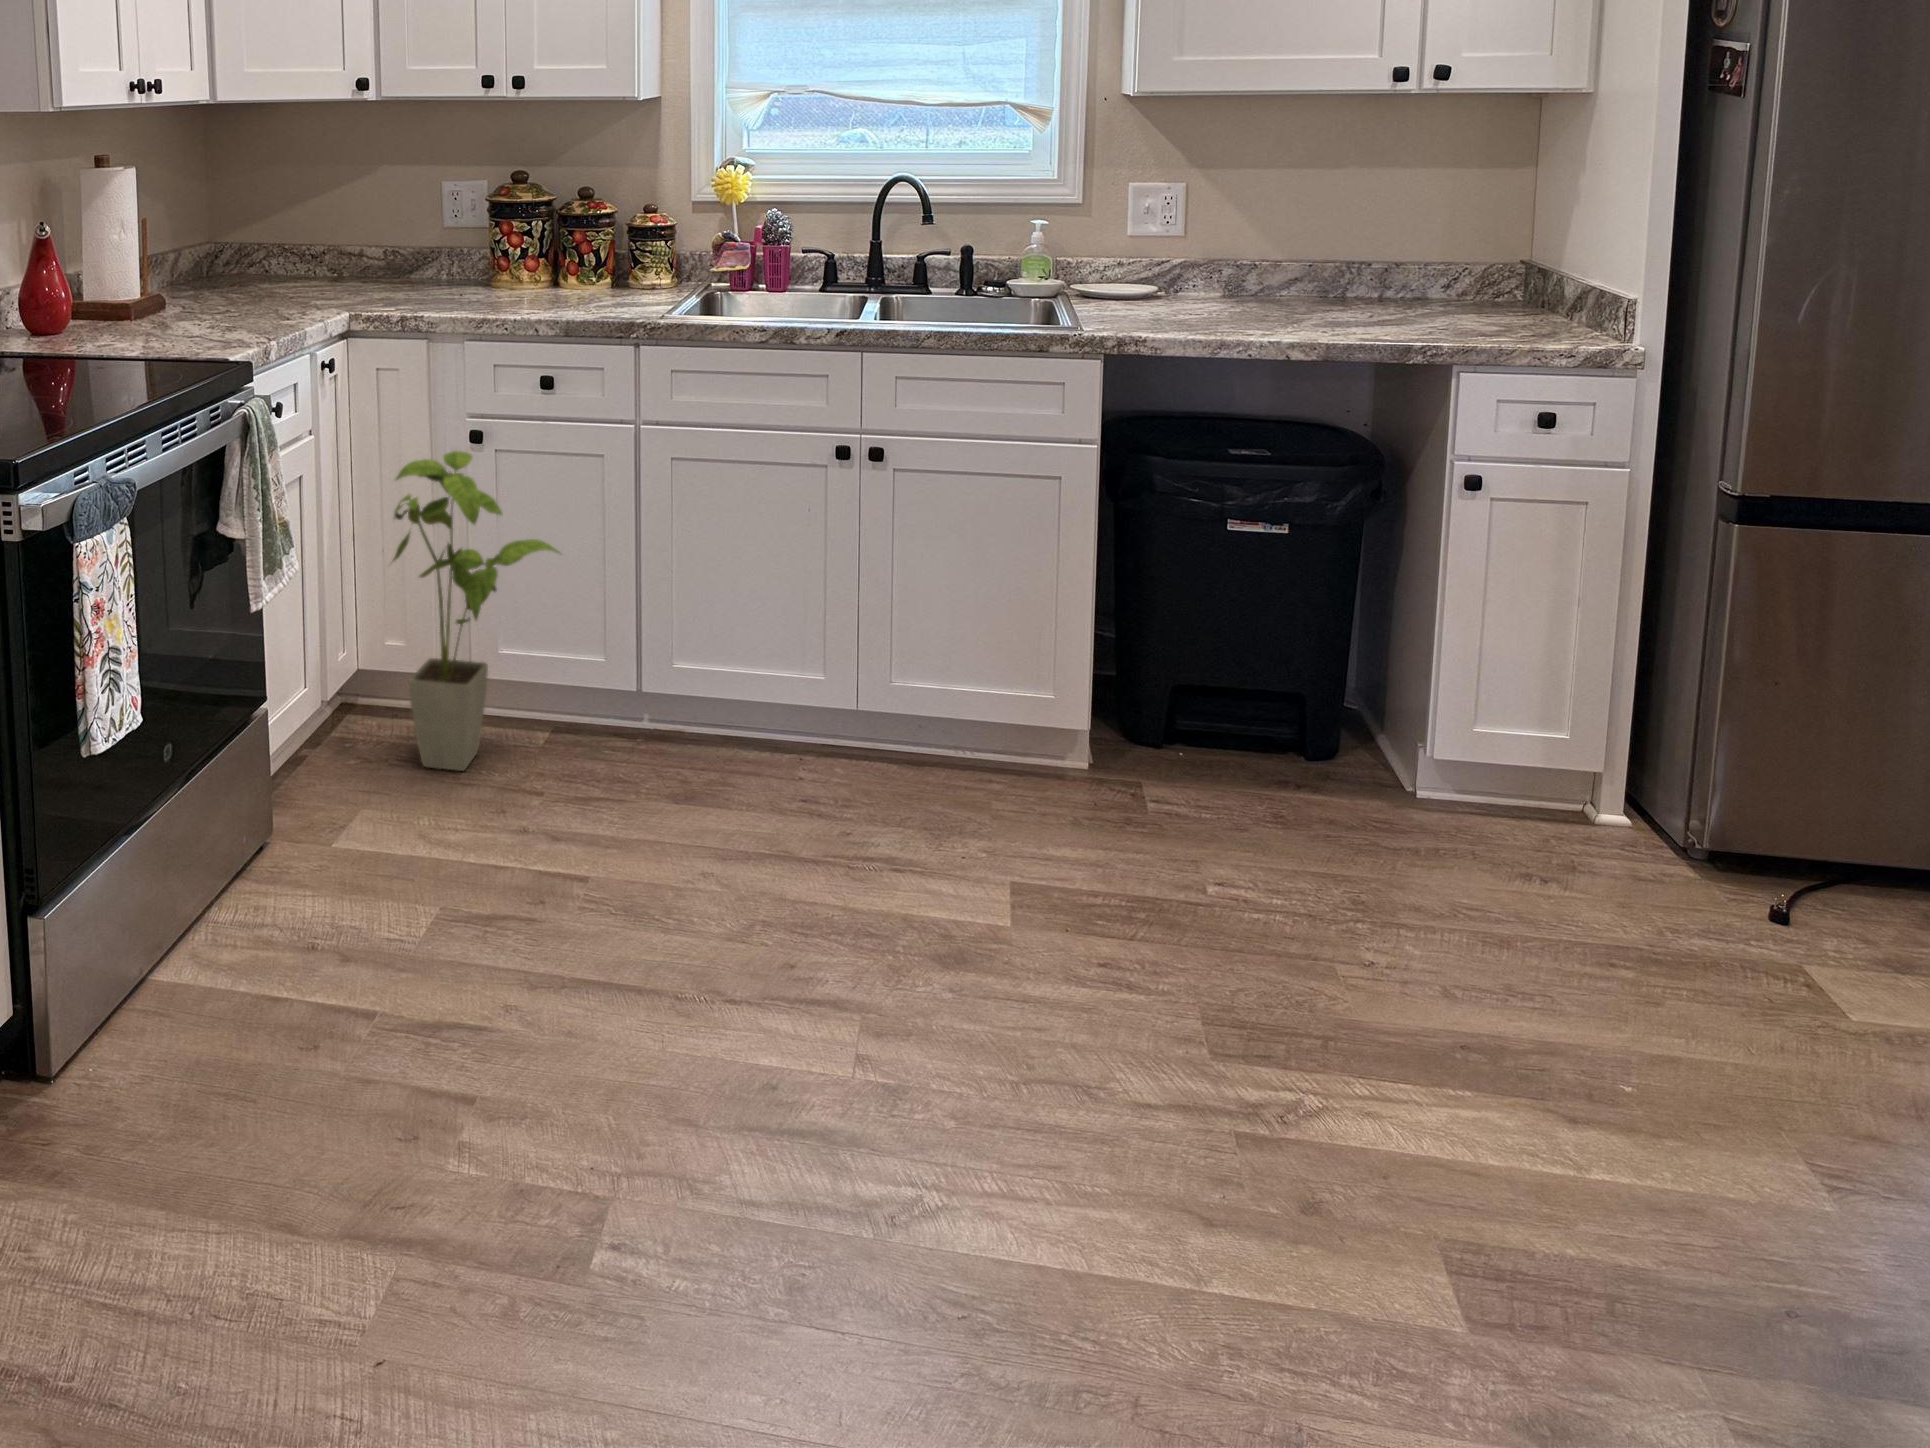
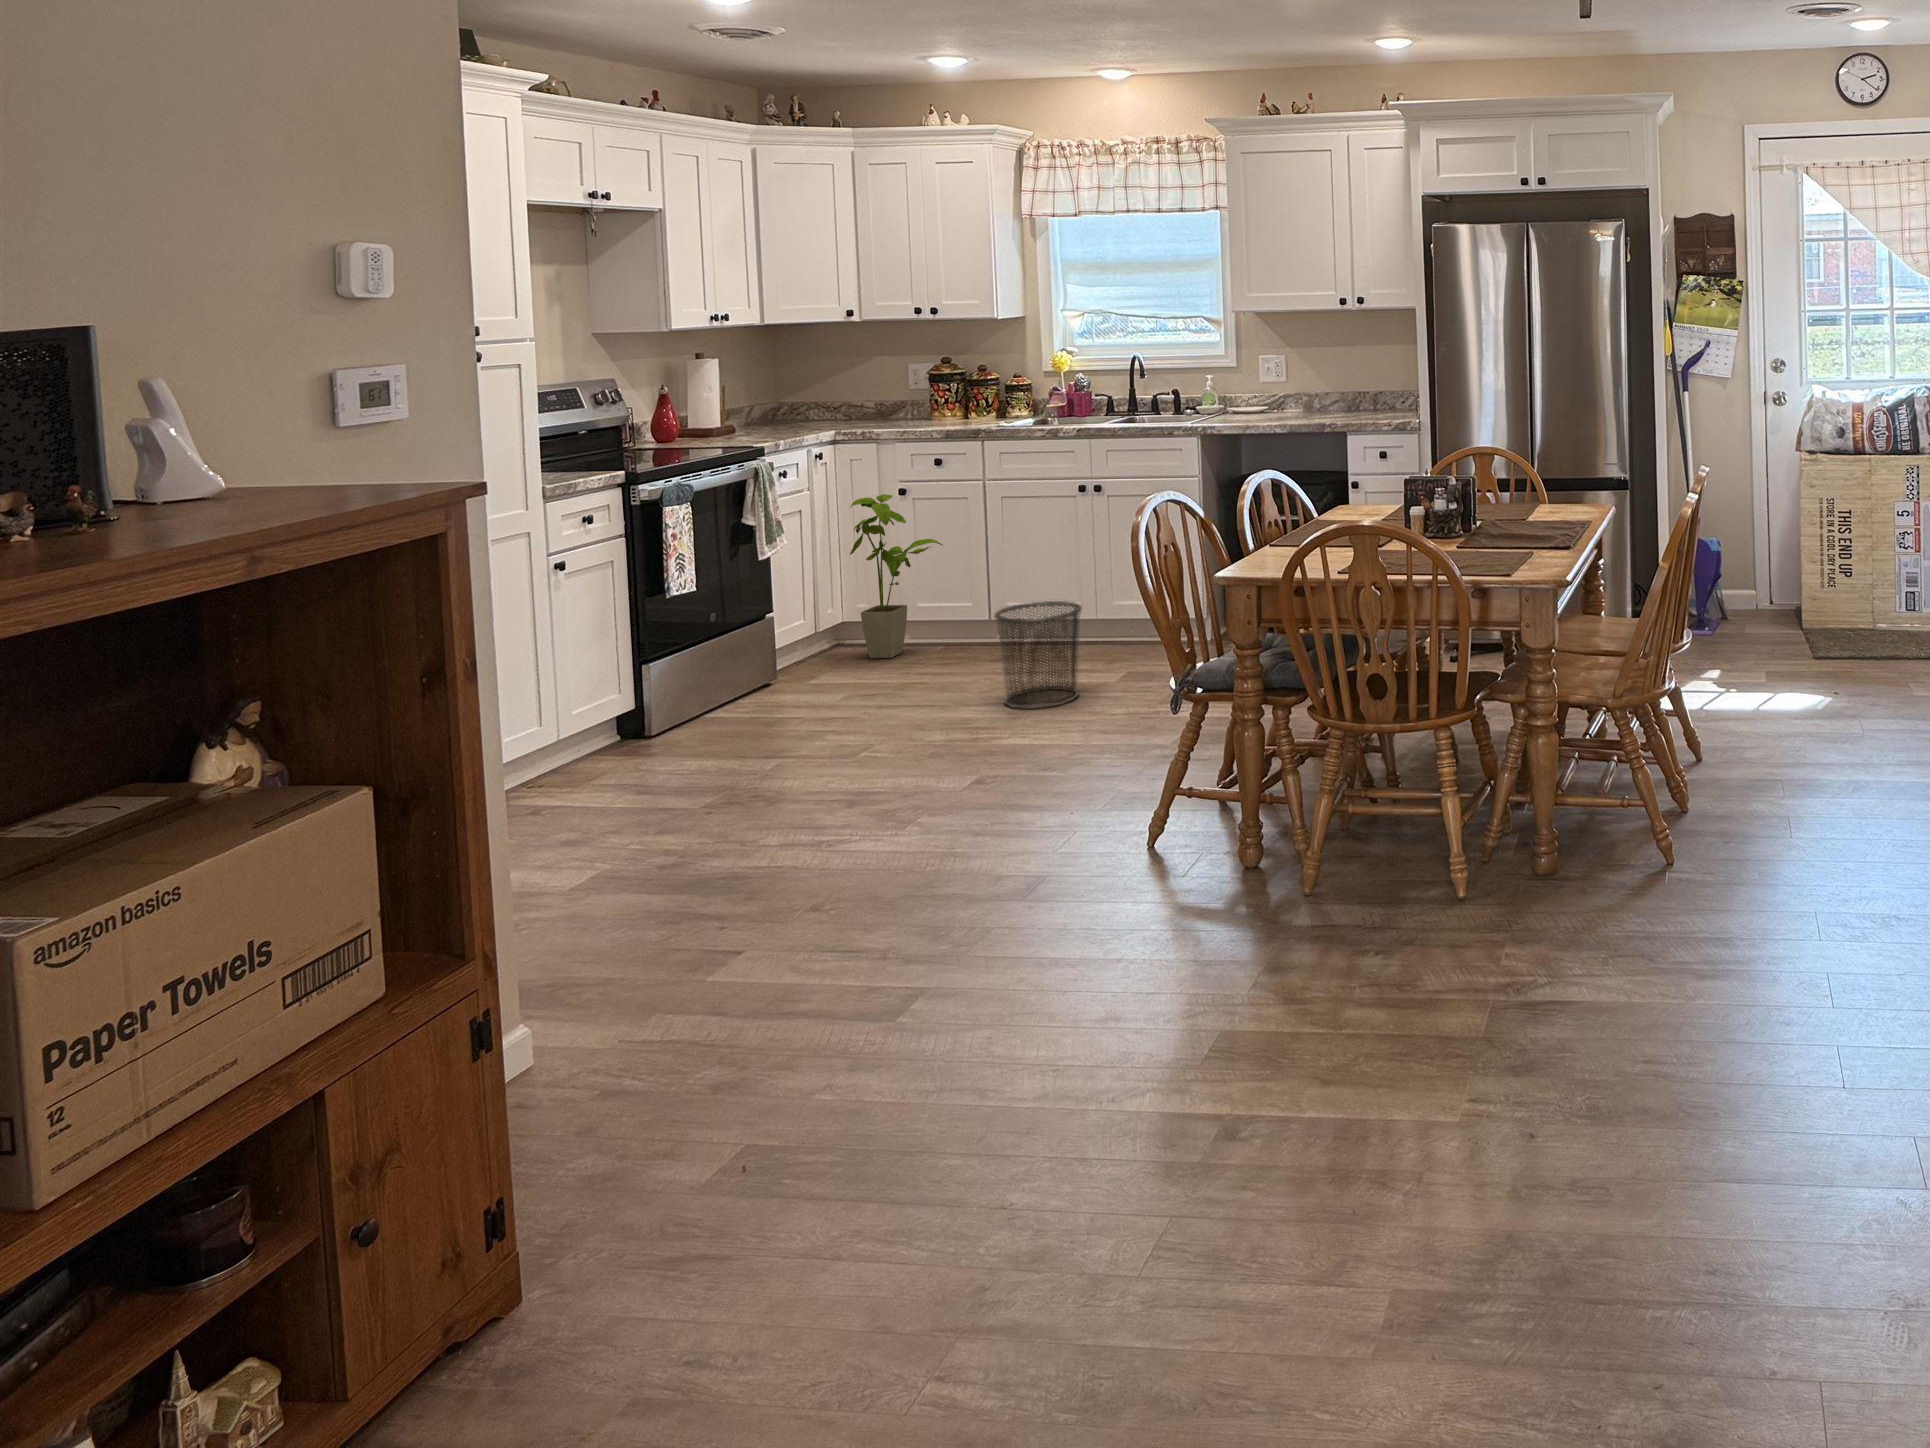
waste bin: none [791,757,997,1048] -> present [995,601,1082,709]

